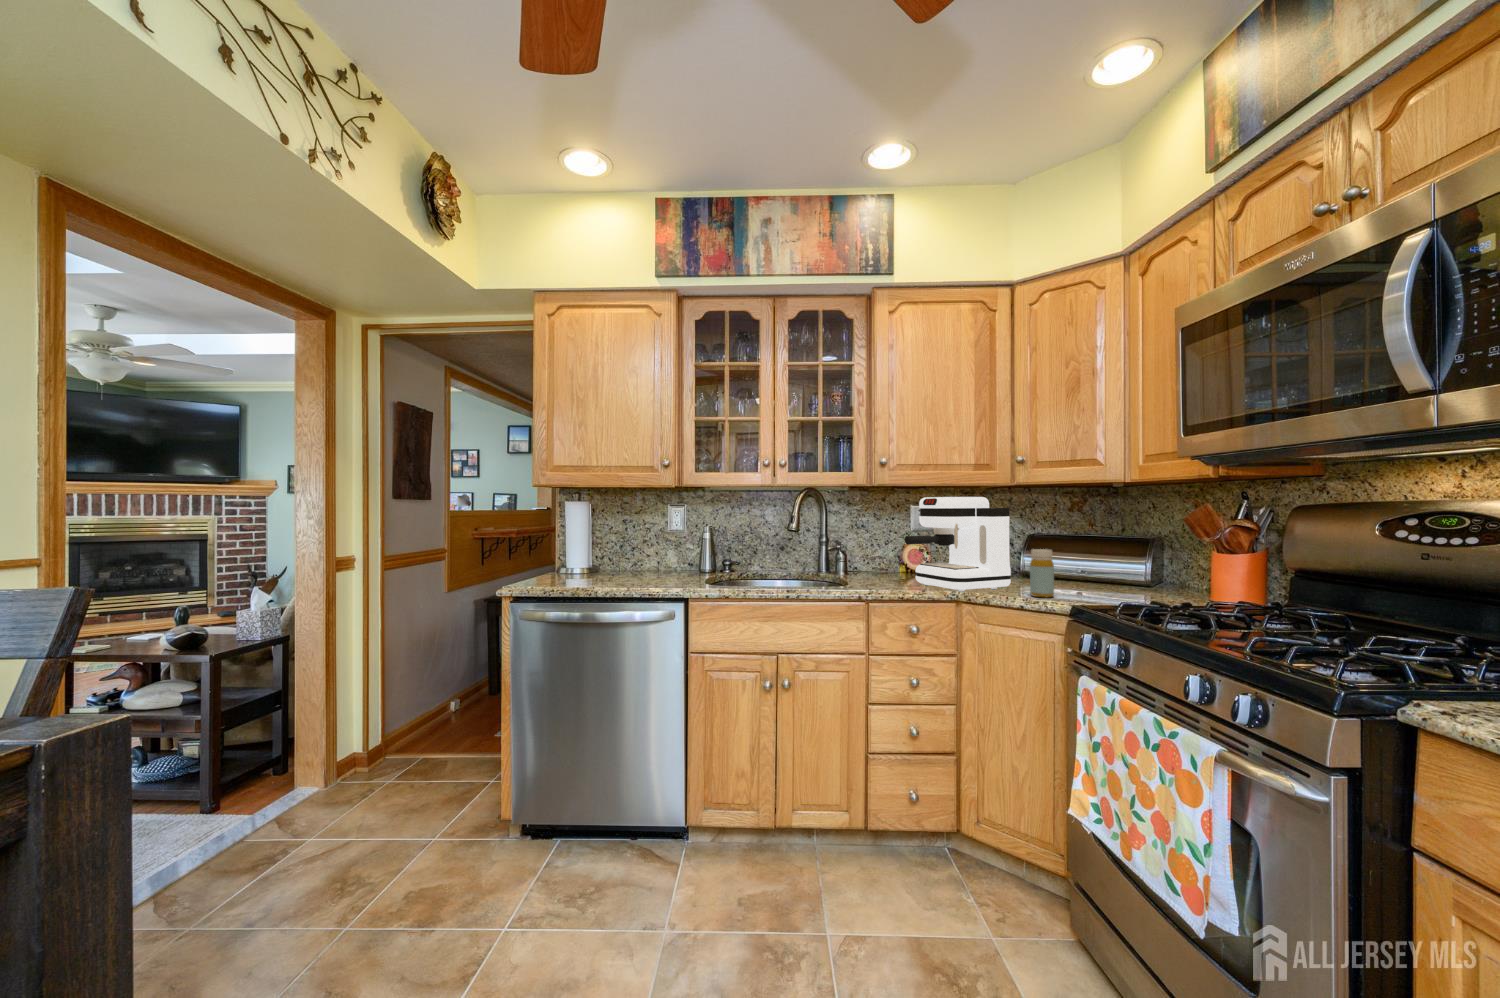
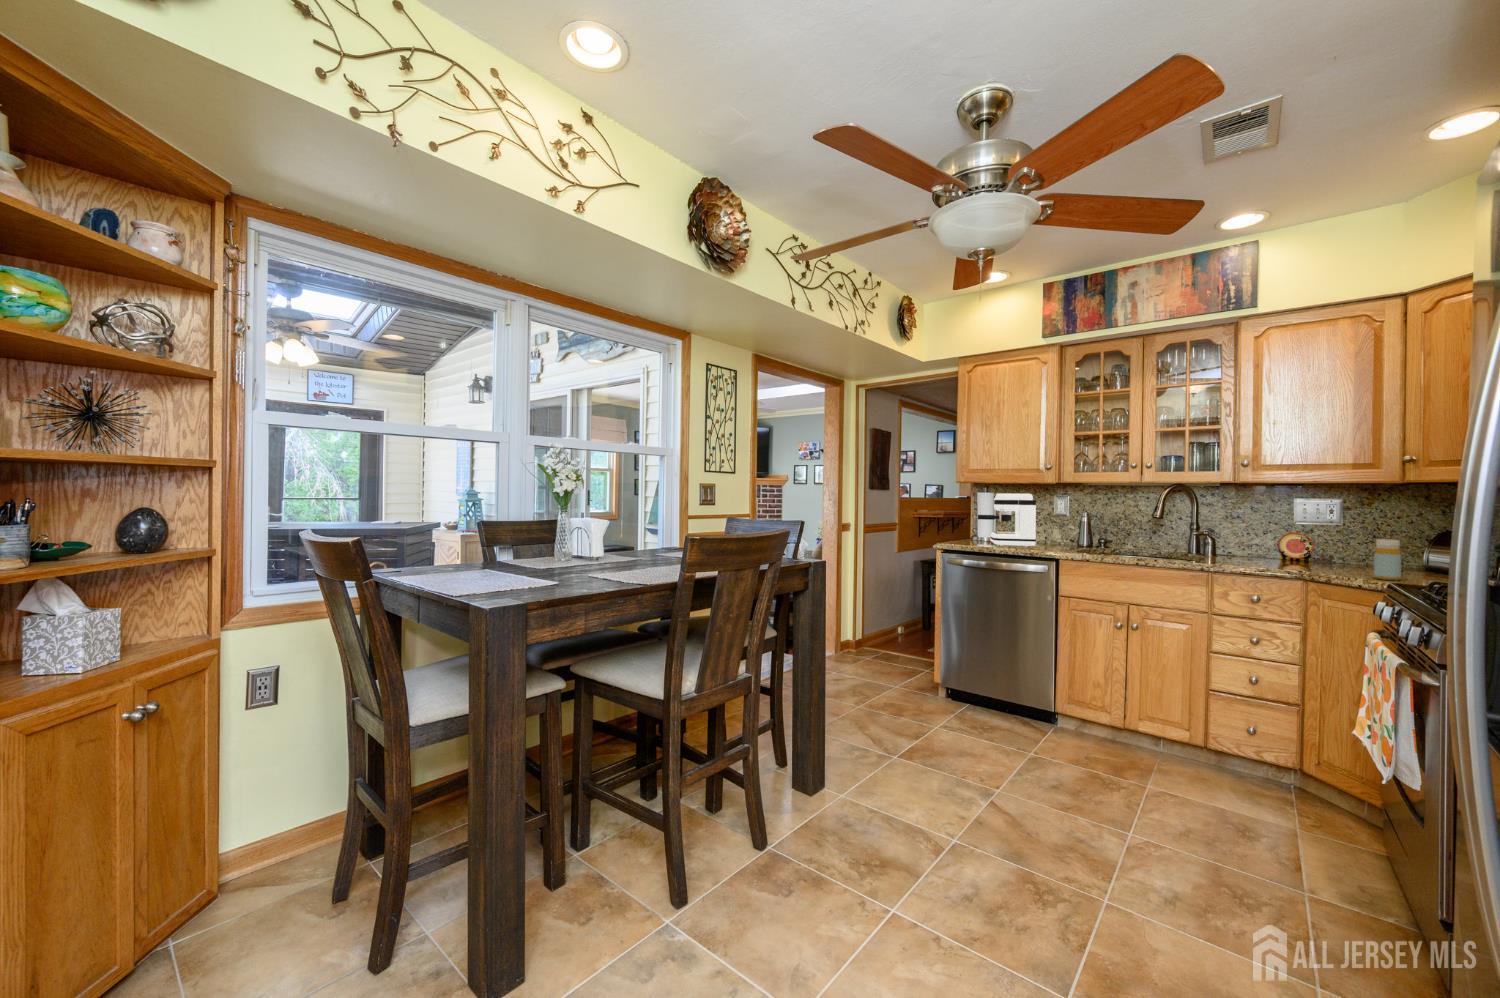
coffee maker: present [905,497,1011,592] -> present [978,493,1036,547]

